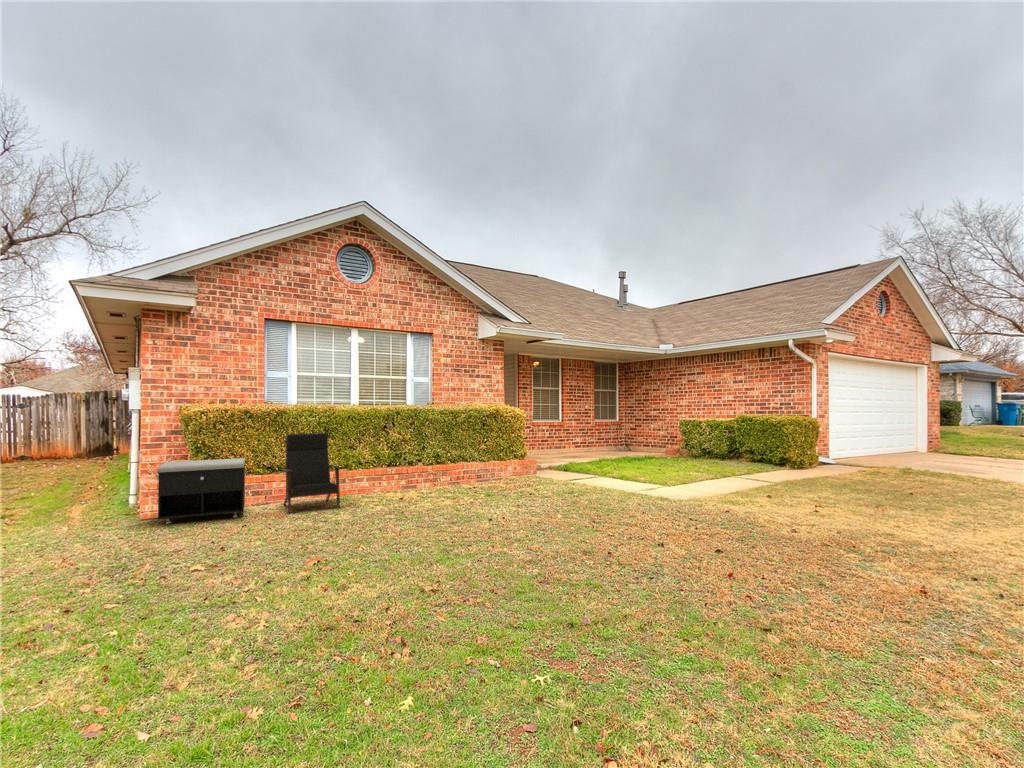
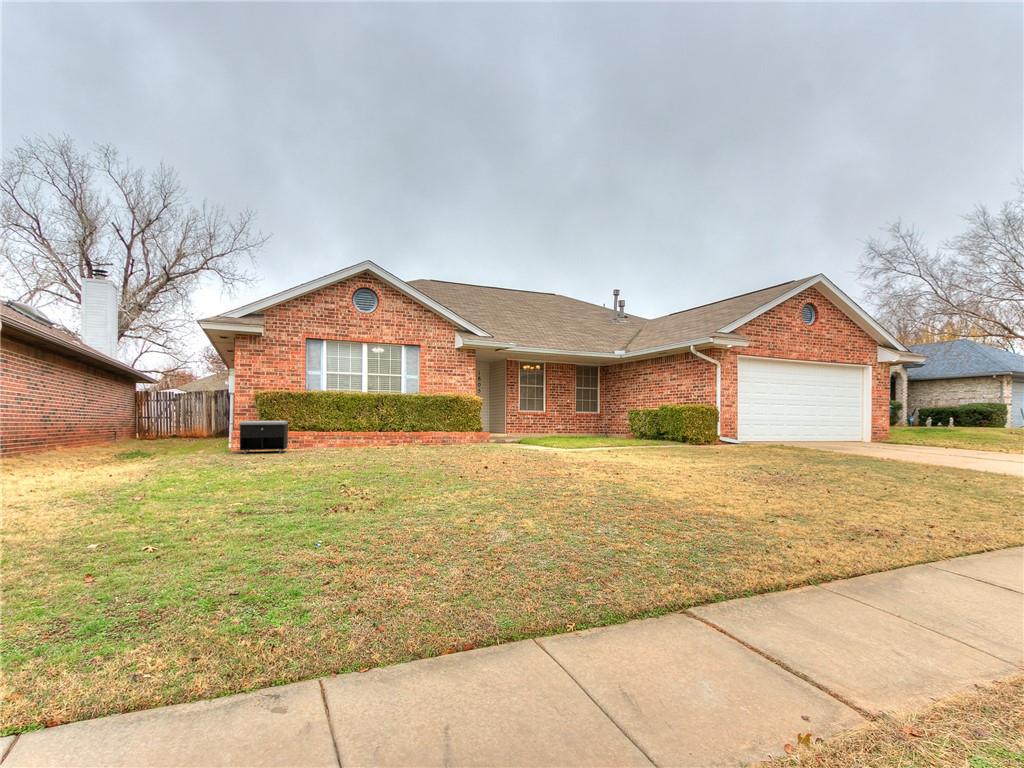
lounge chair: present [282,433,341,513] -> none [309,408,340,452]

